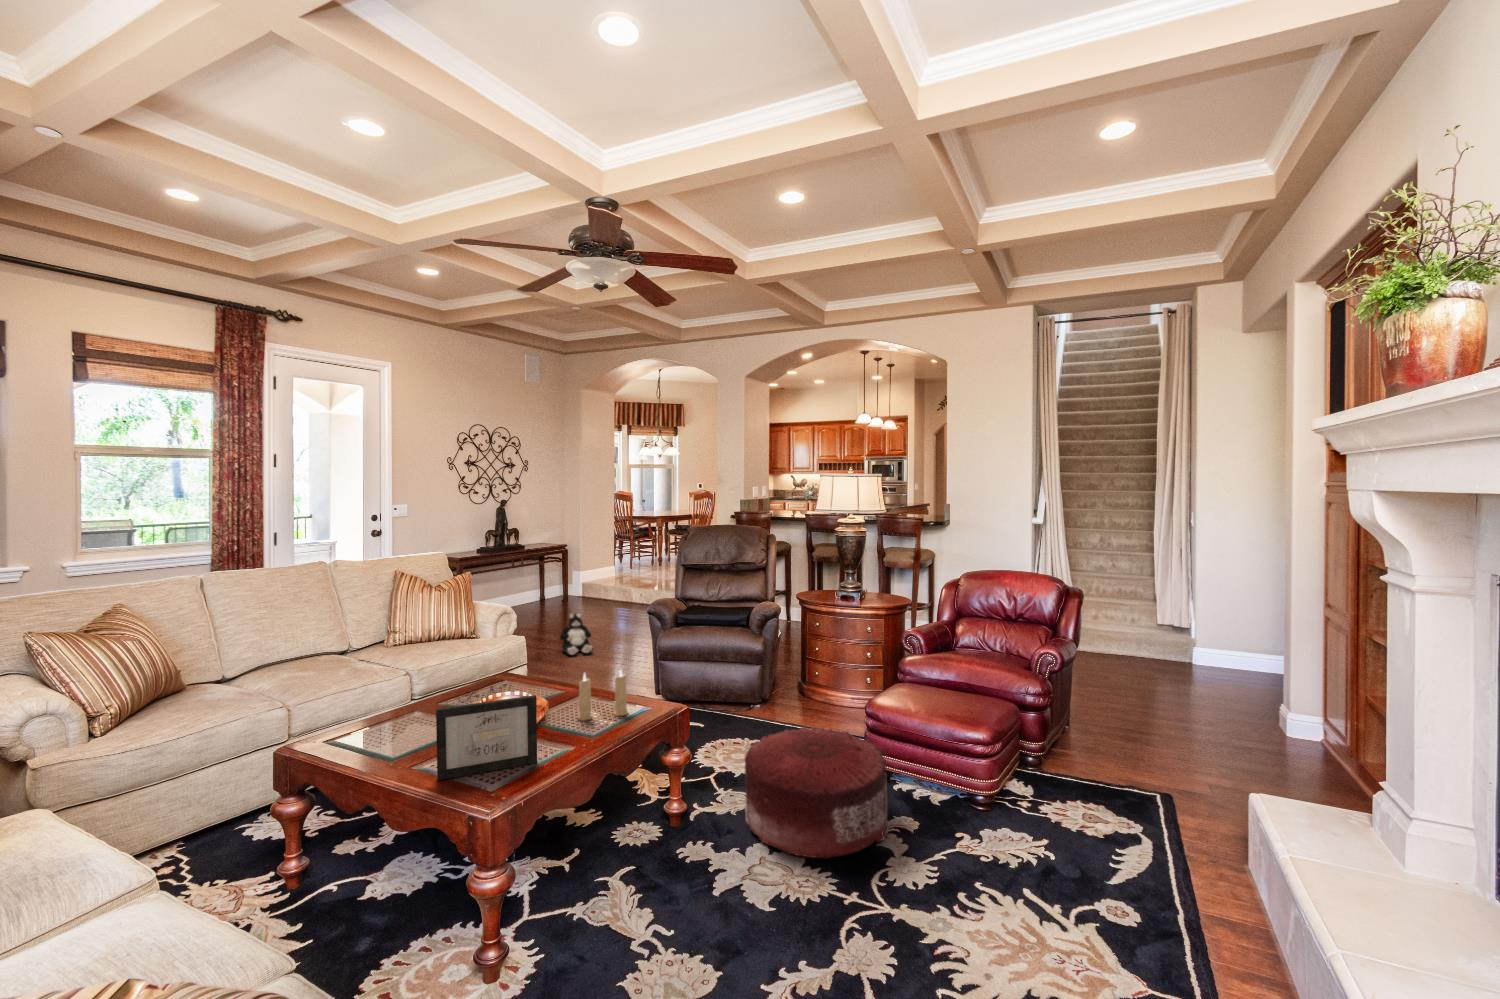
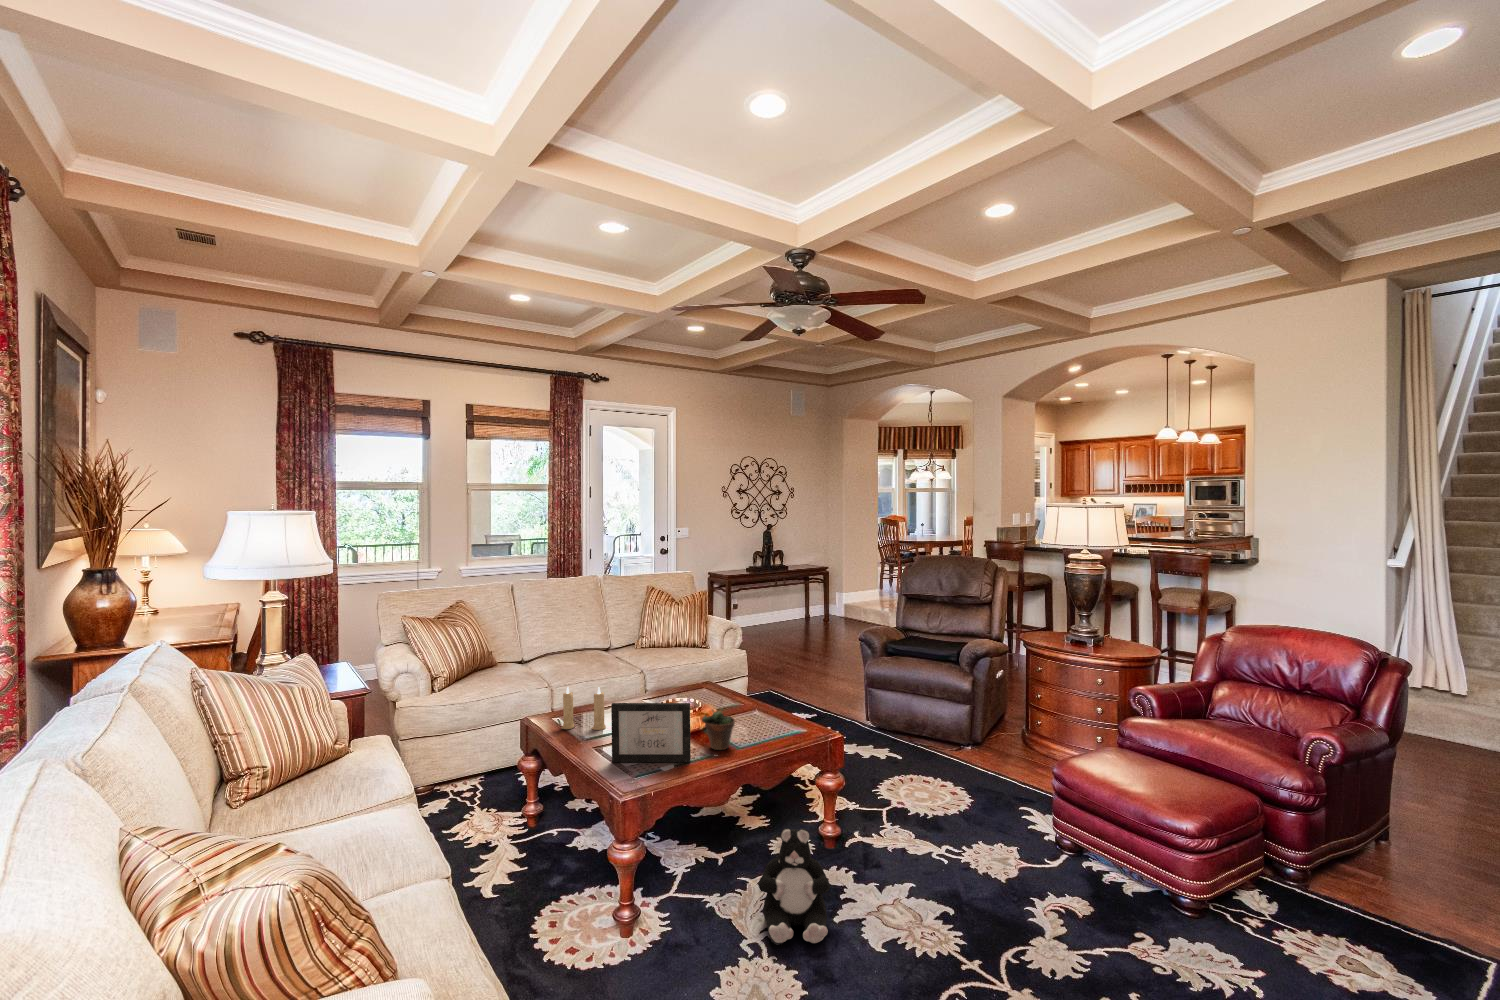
plush toy: present [560,613,592,655] -> present [759,828,830,943]
candle: present [577,670,628,721] -> present [561,687,606,730]
succulent plant: none [541,686,578,744] -> present [702,699,735,750]
pouf: present [744,726,888,859] -> none [895,776,1056,920]

